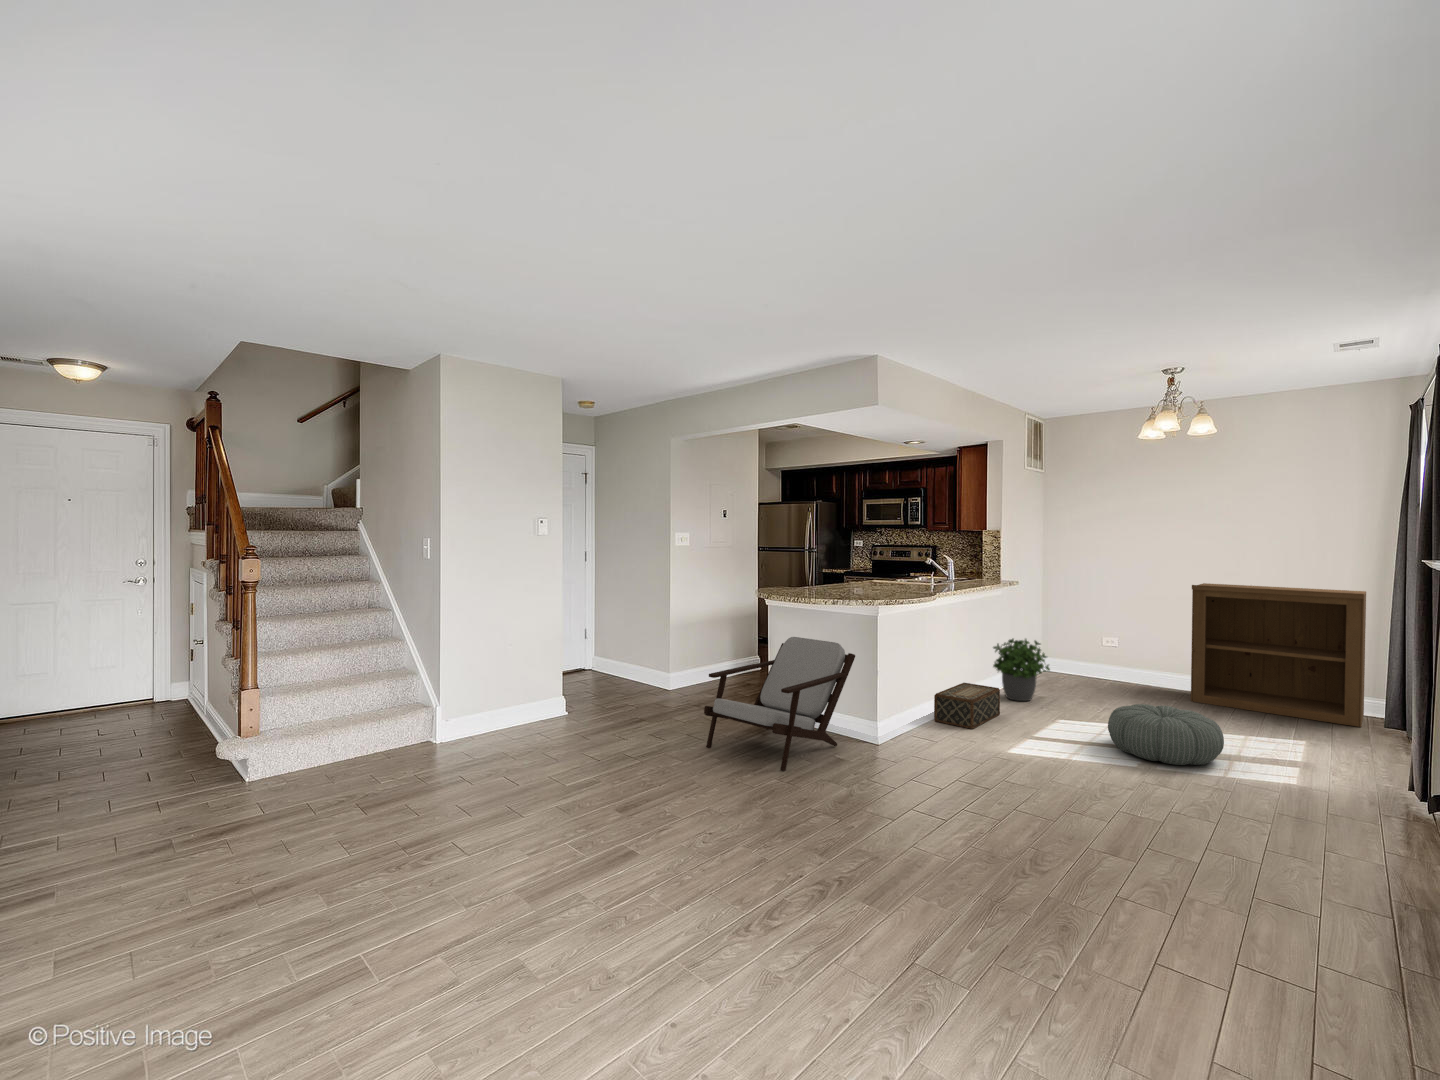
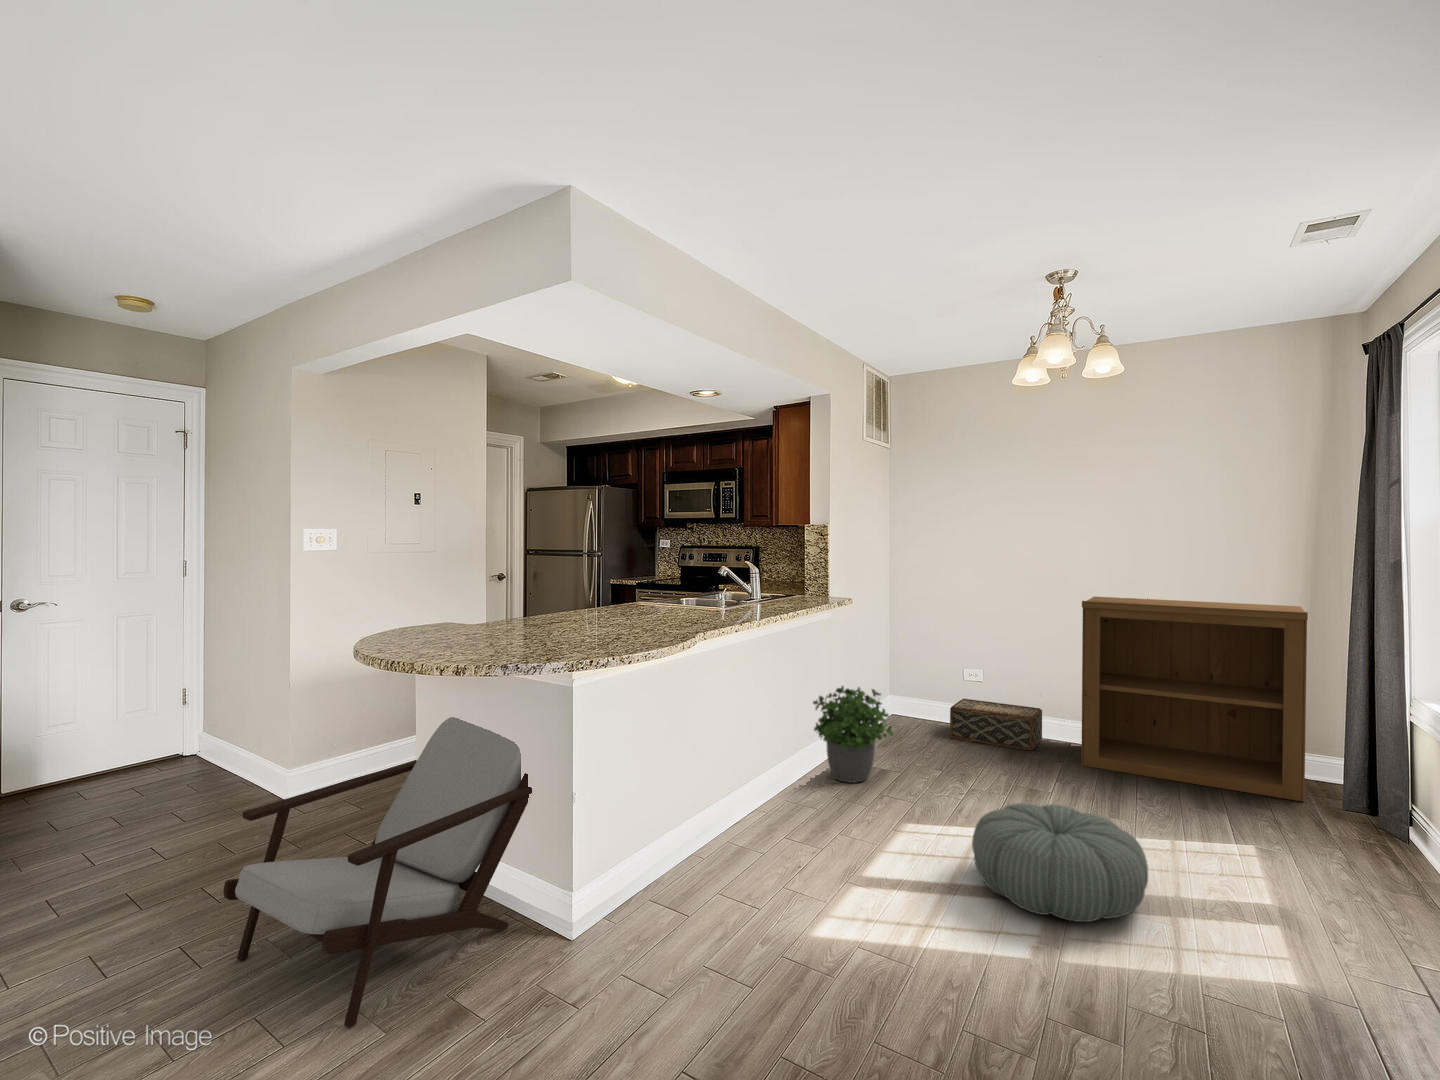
woven basket: present [934,683,1000,729] -> present [950,699,1042,750]

